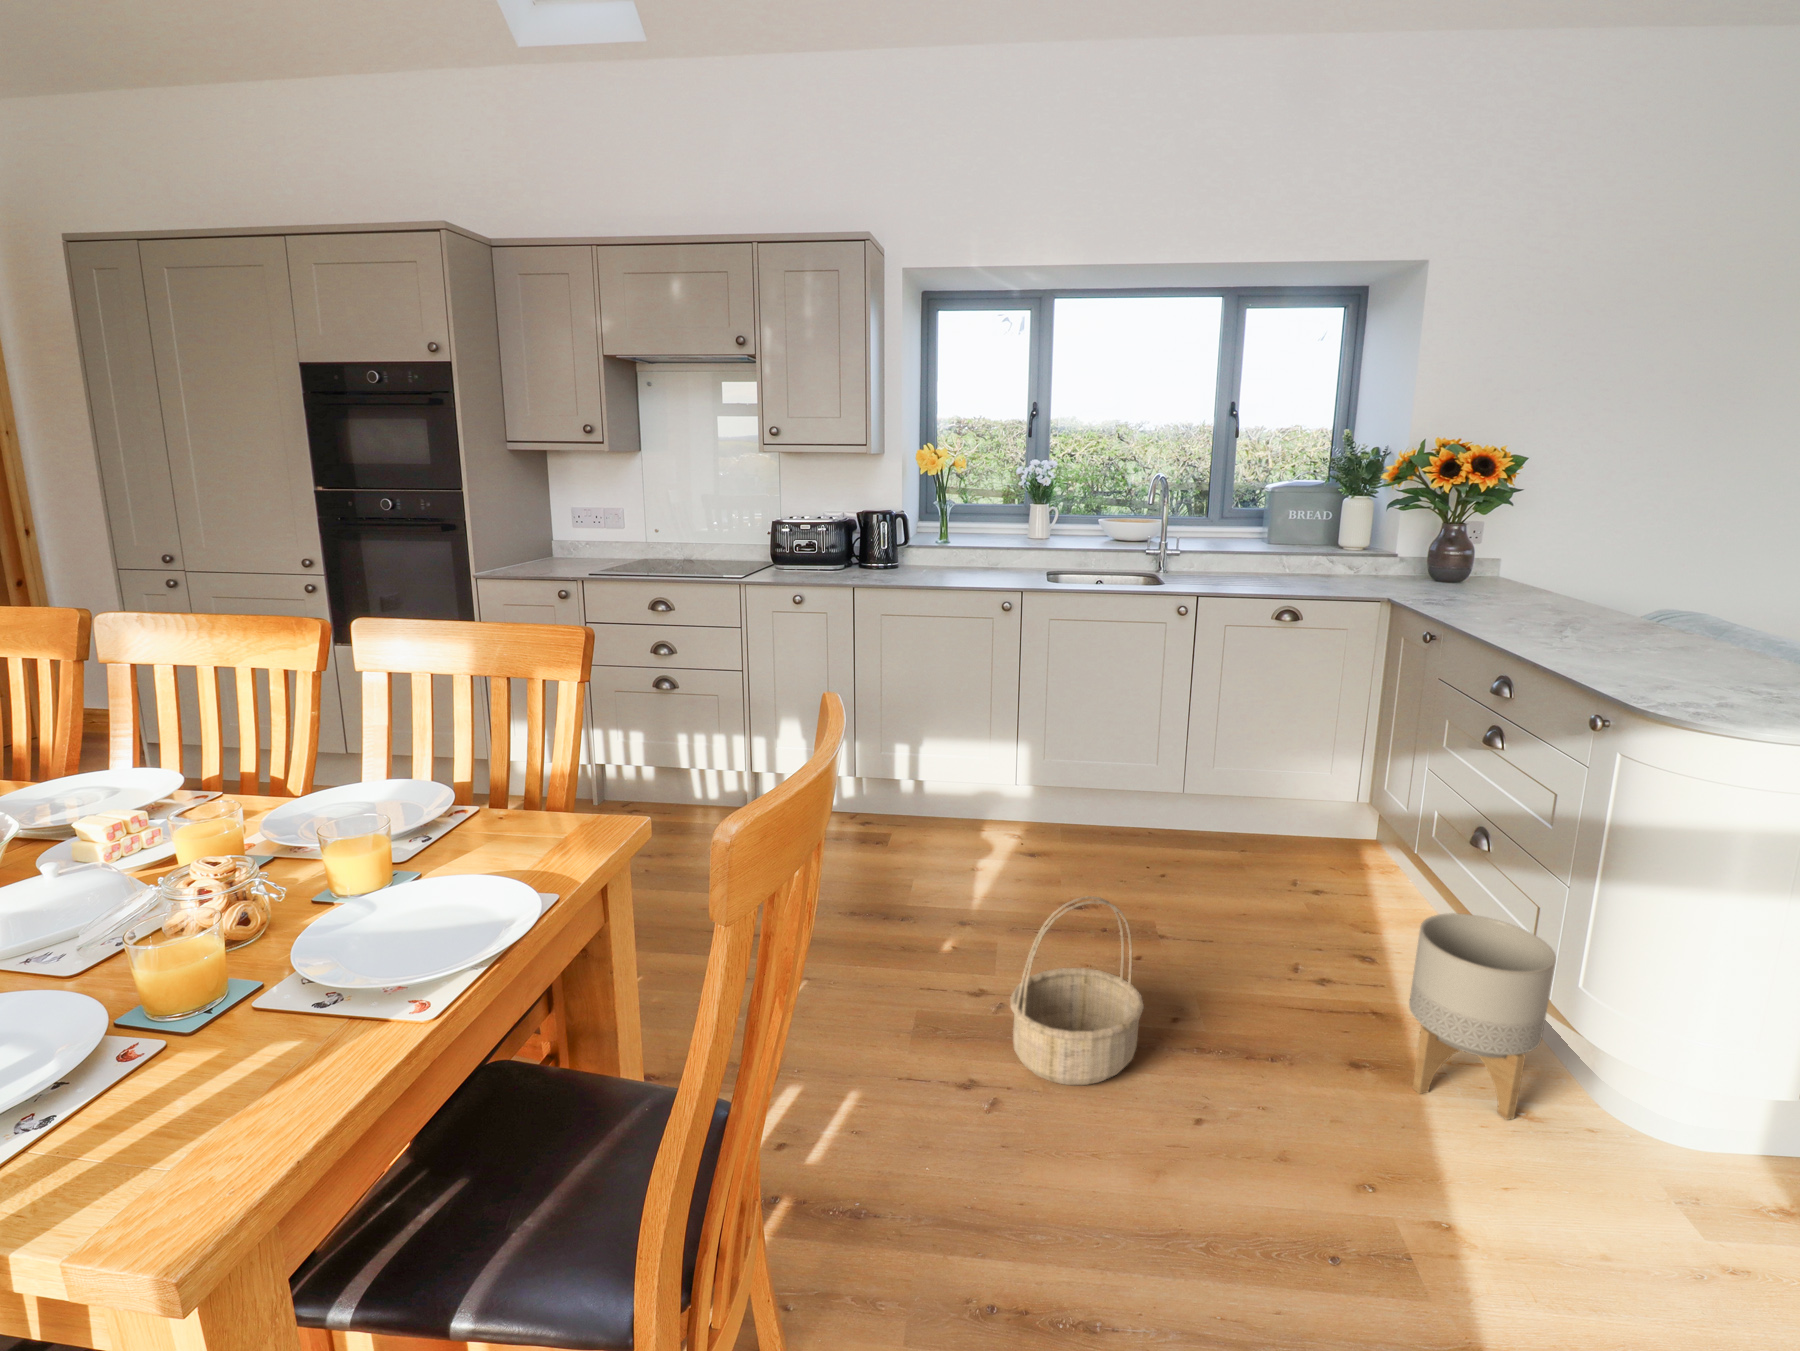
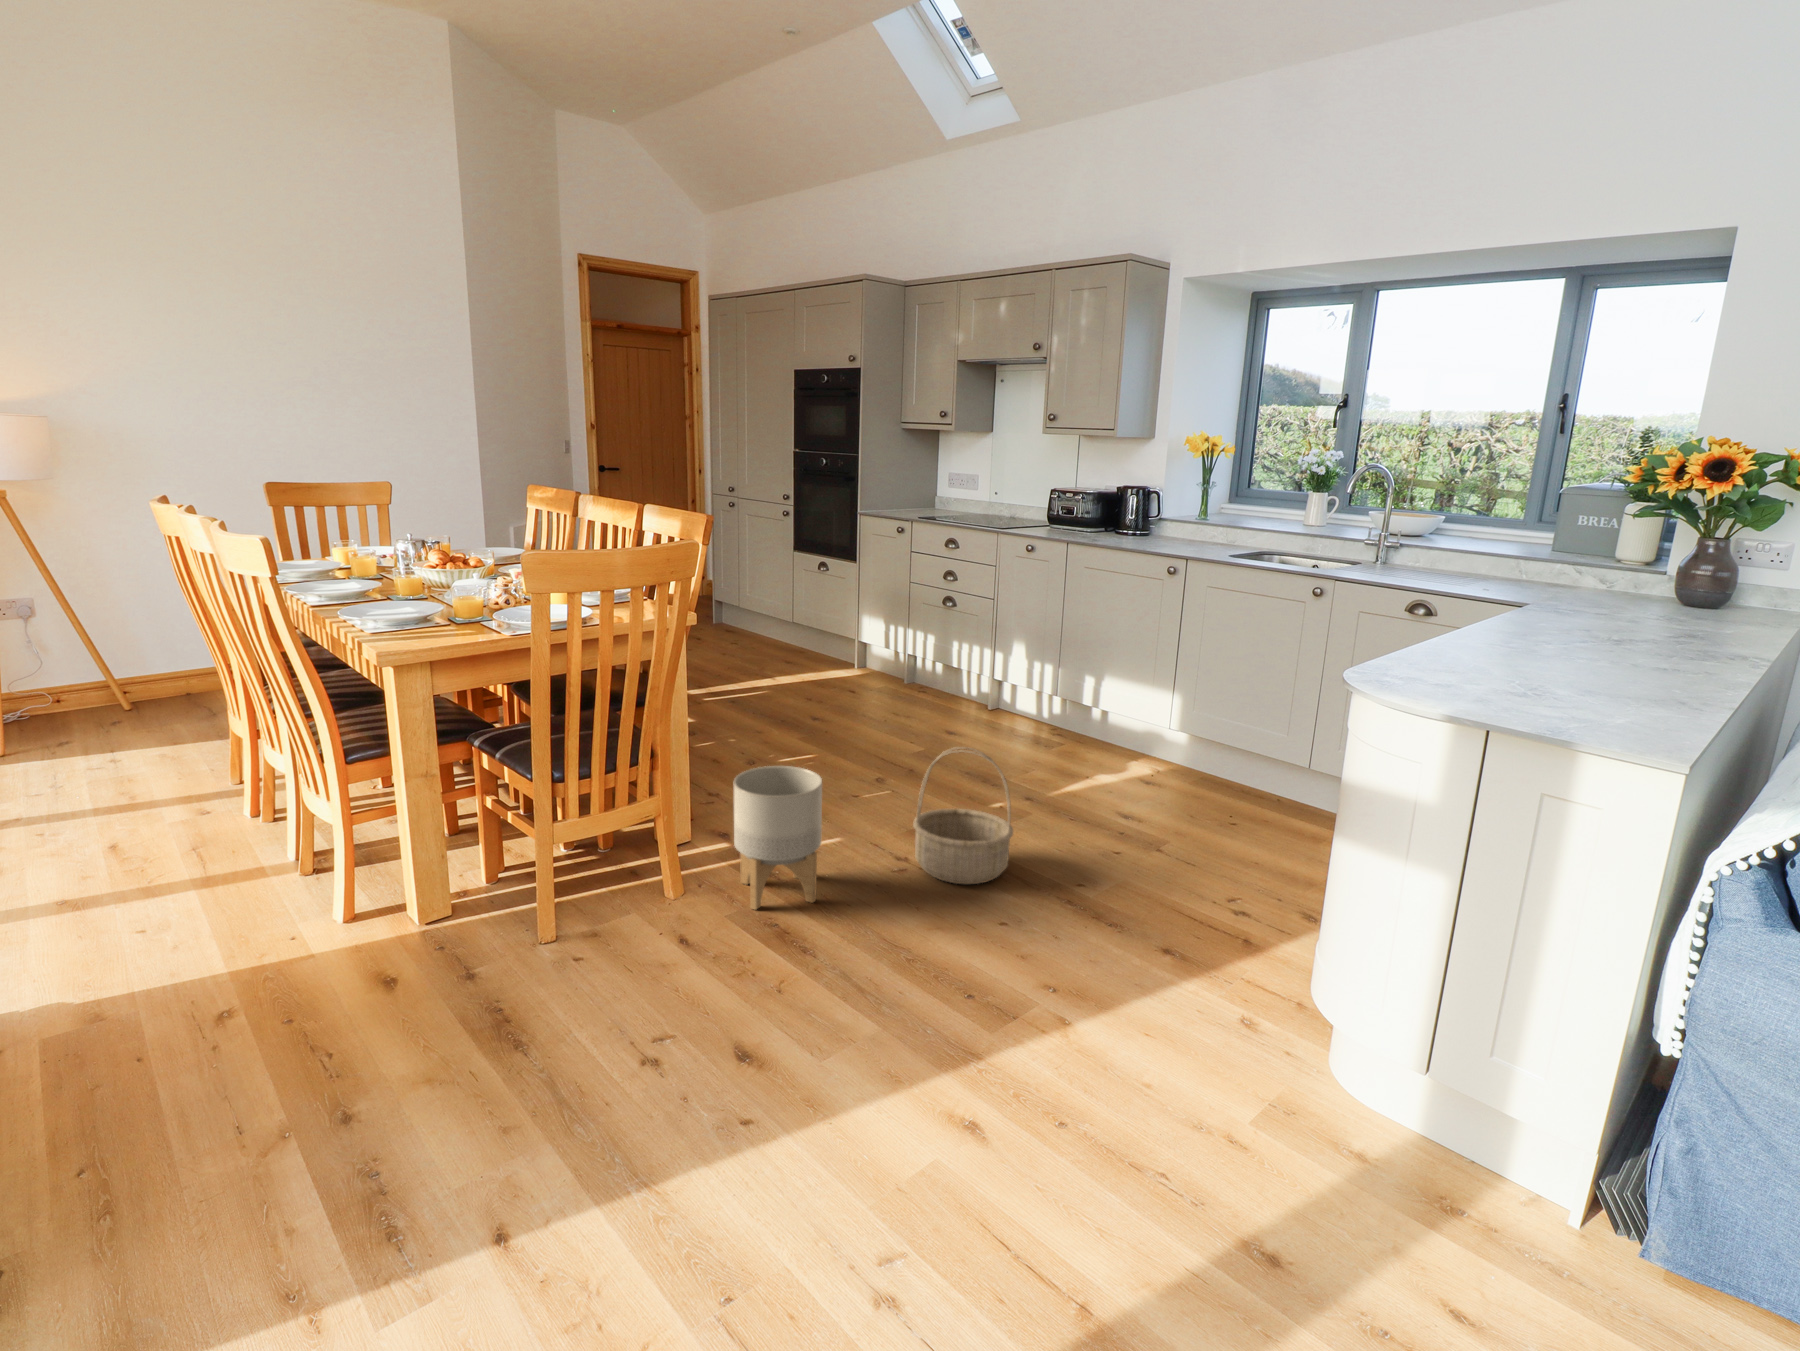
planter: present [1409,913,1556,1120] -> present [734,766,822,909]

